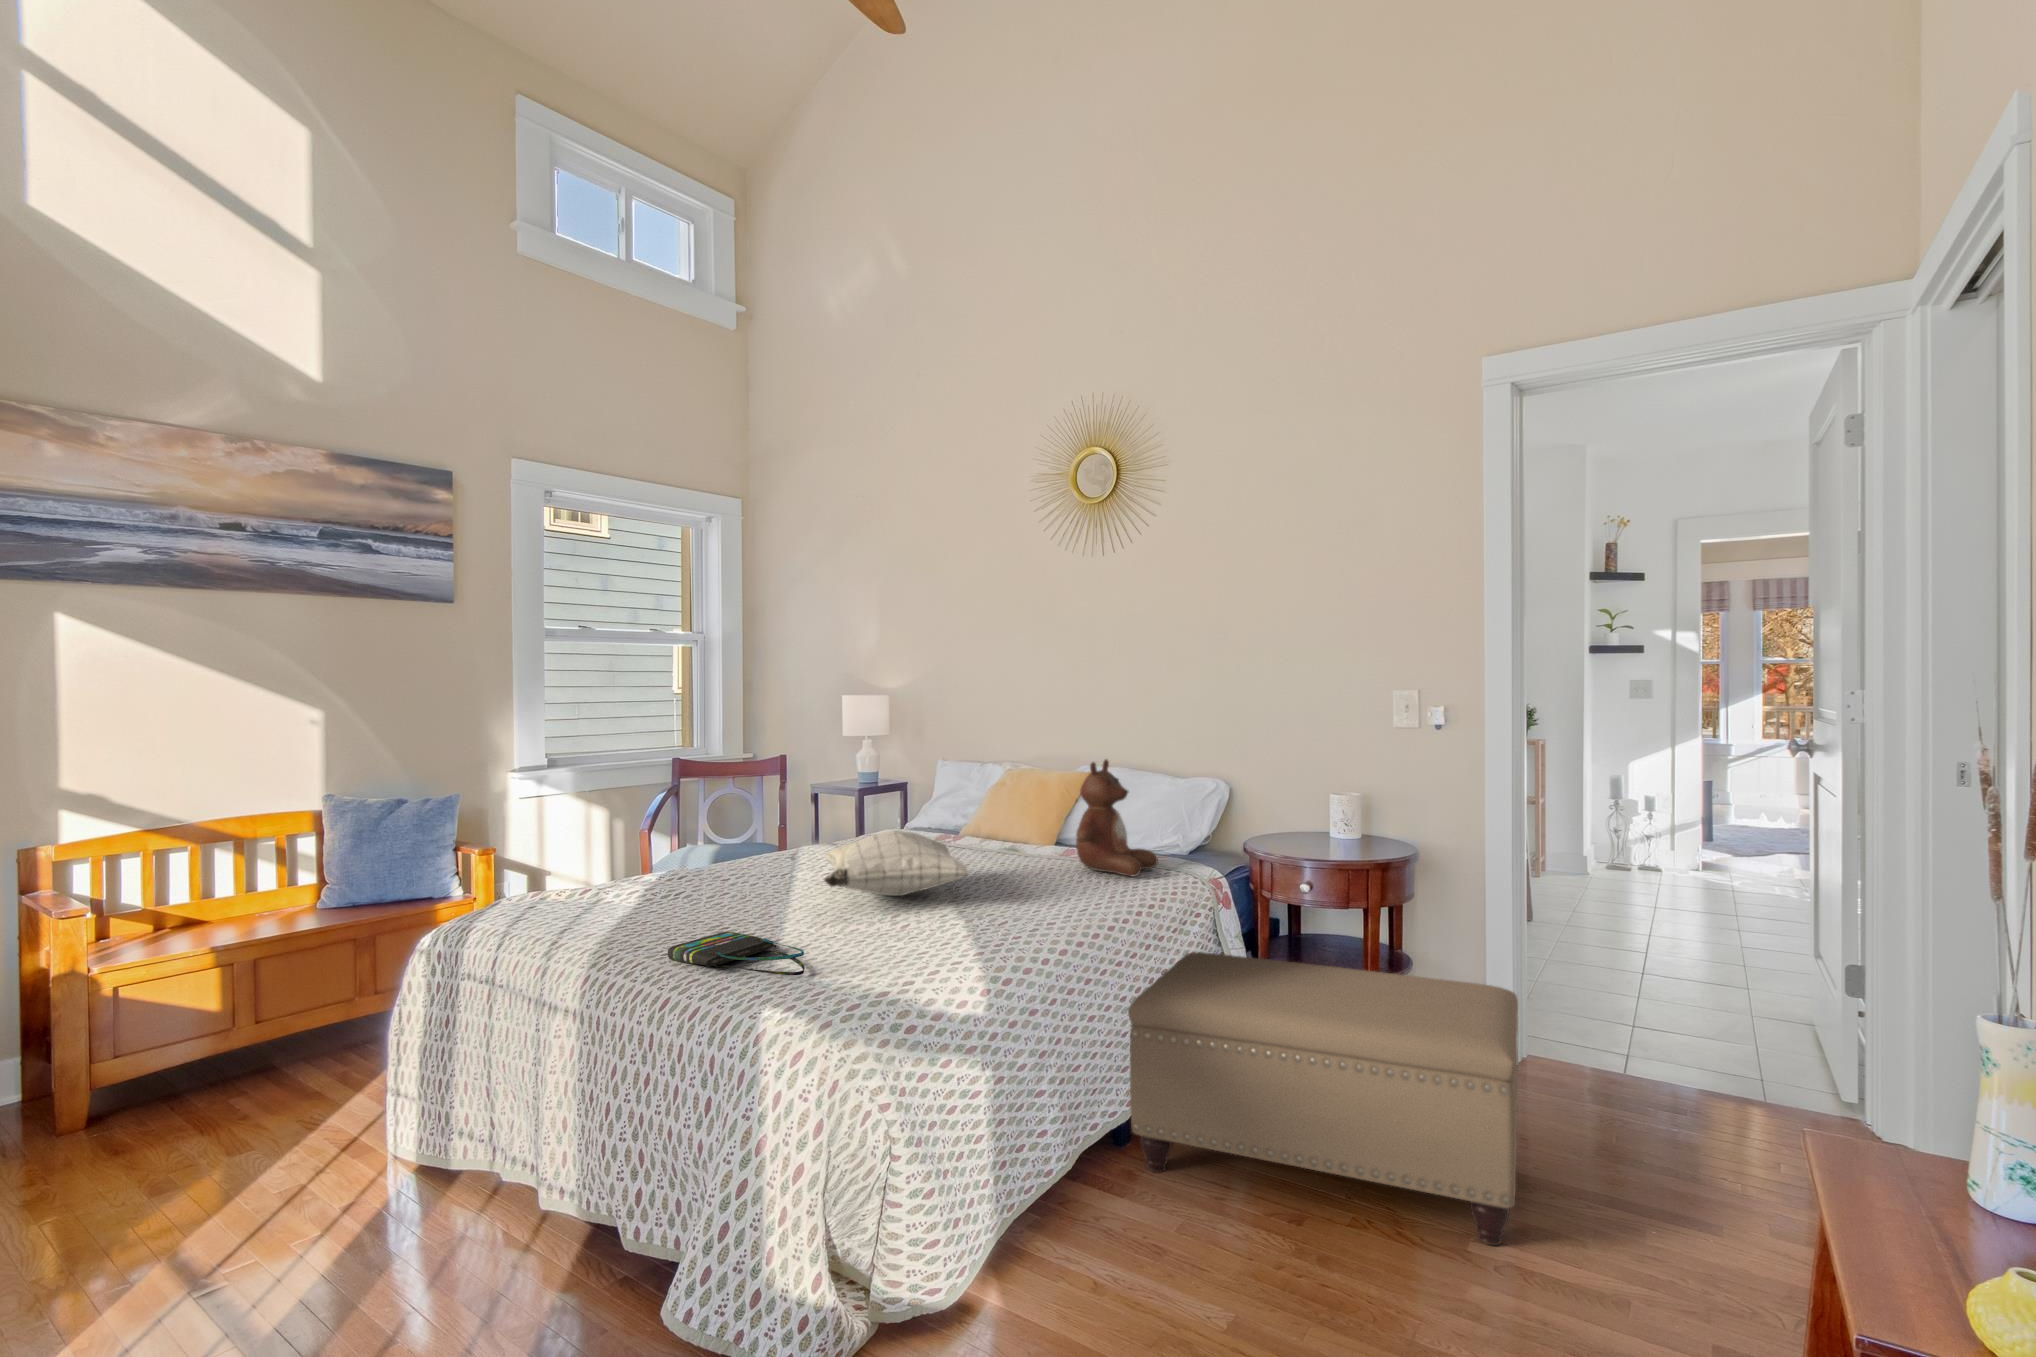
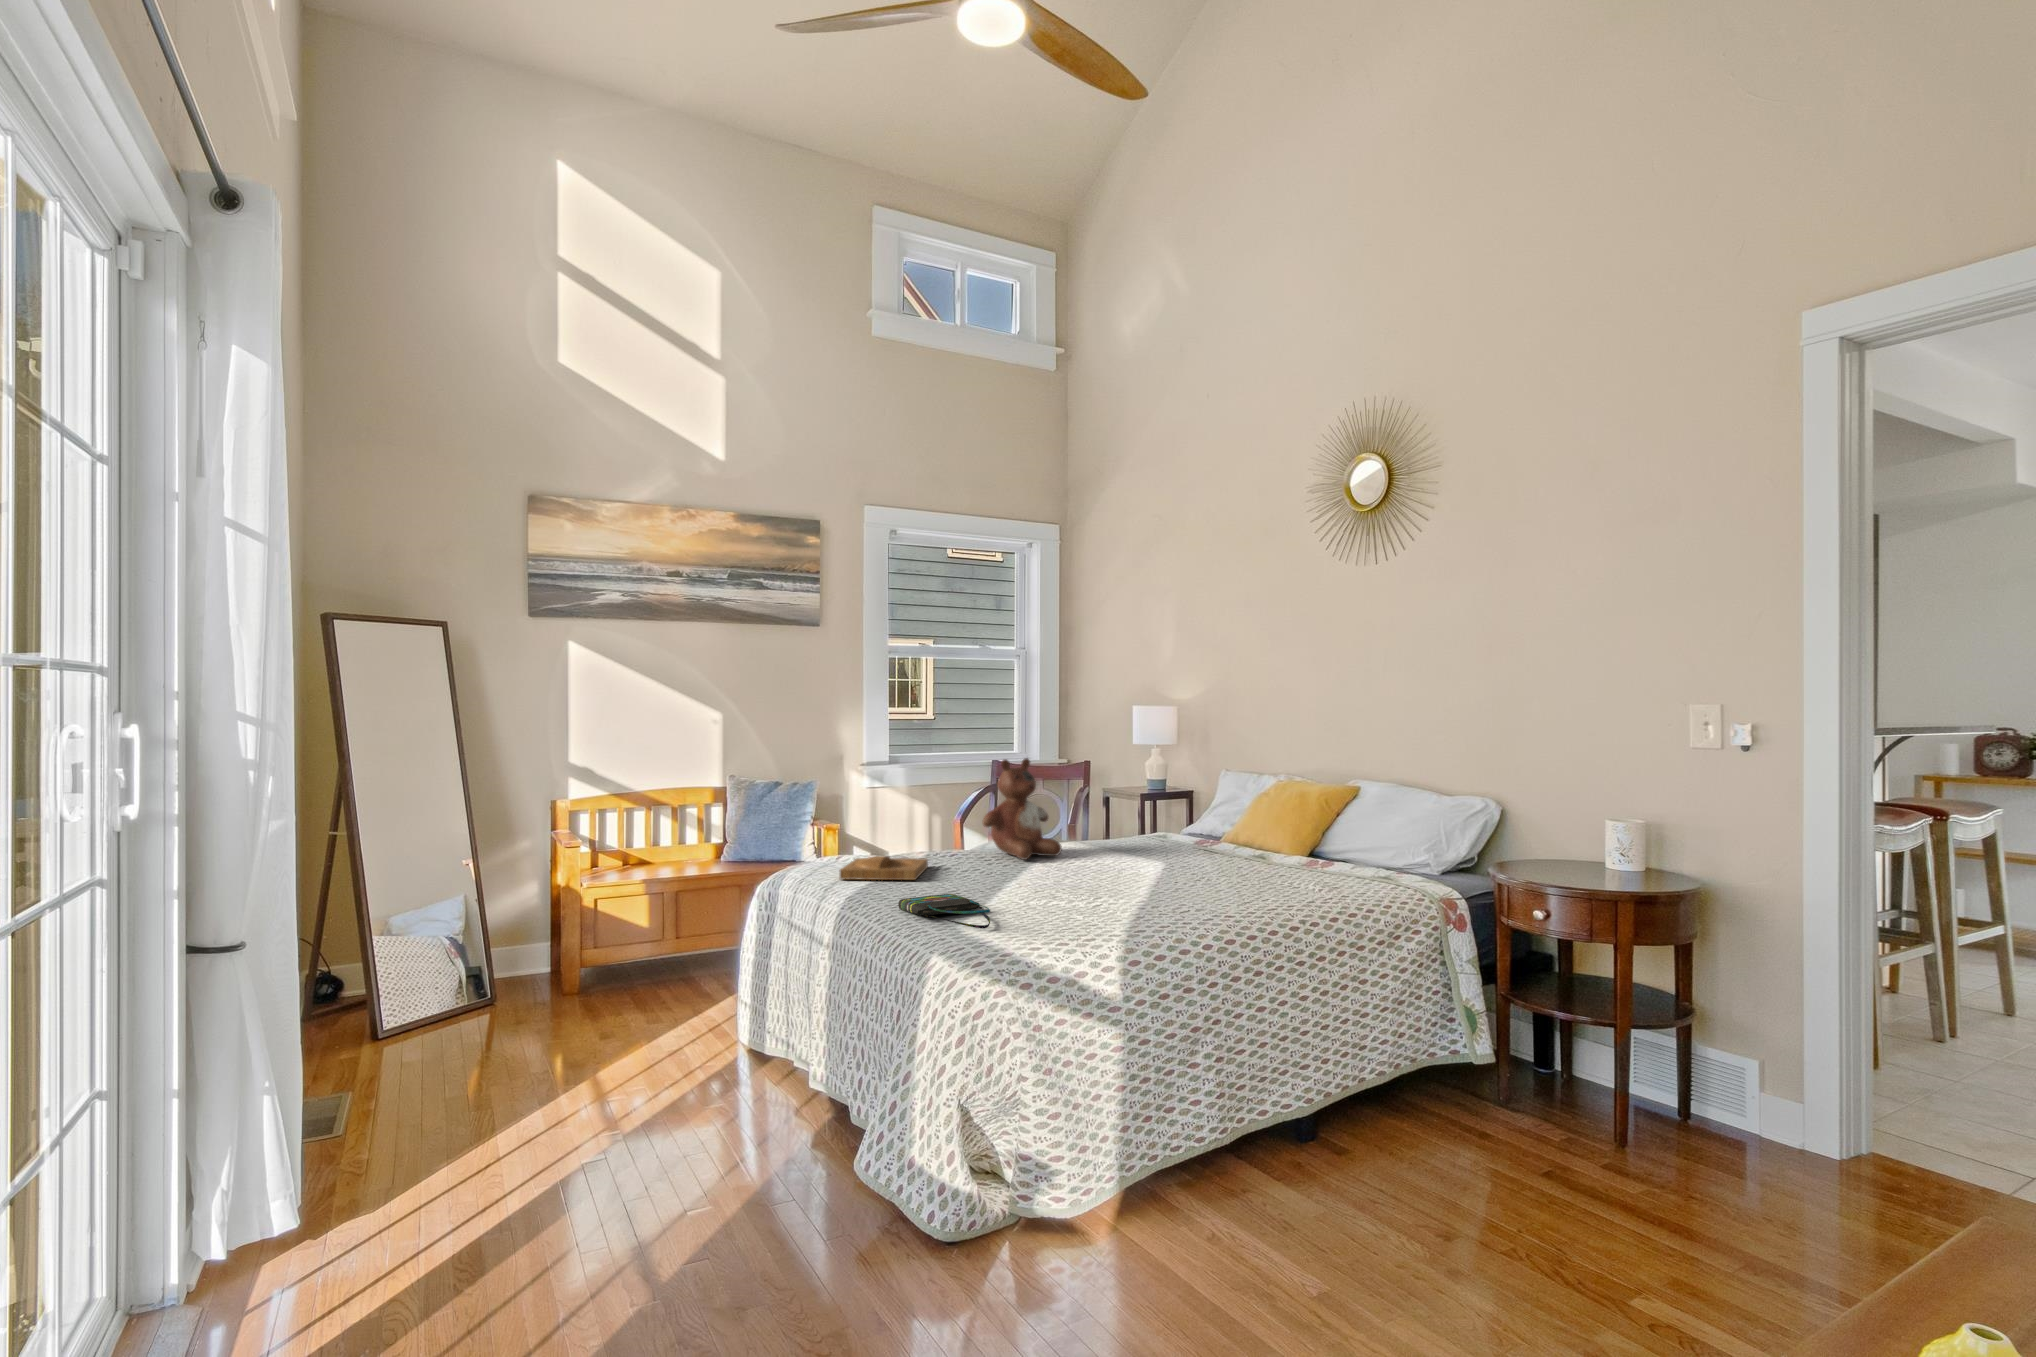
stuffed bear: present [1076,760,1158,877] -> present [983,758,1062,859]
pillow: present [823,830,968,896] -> none [1040,824,1176,884]
tray: none [557,885,659,924] -> present [839,856,928,880]
ottoman: present [1128,952,1518,1245] -> none [1297,966,1747,1293]

